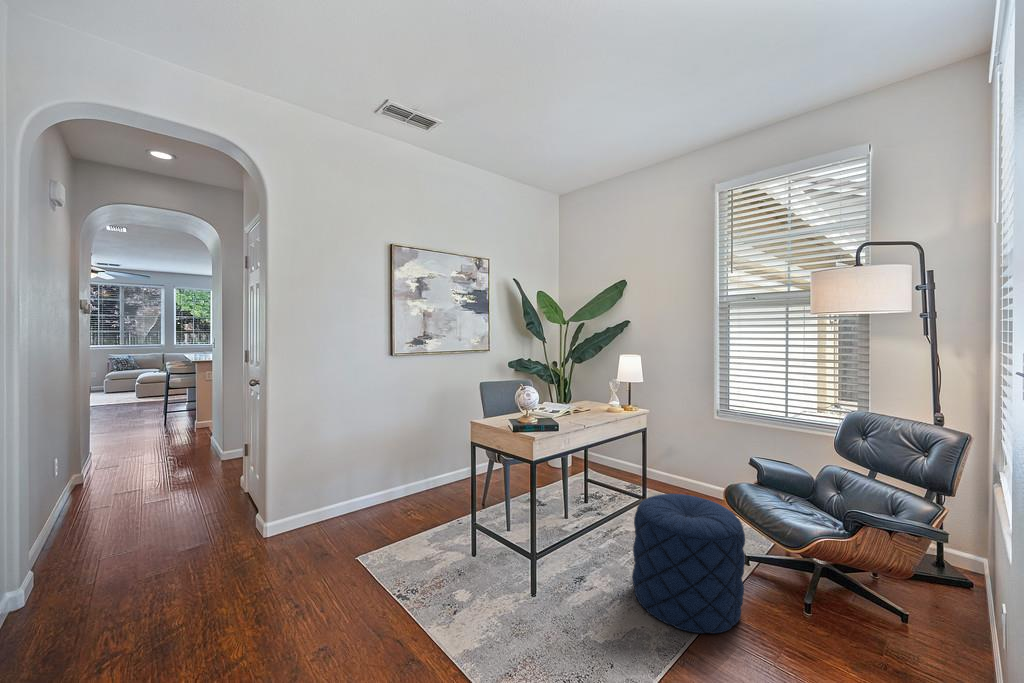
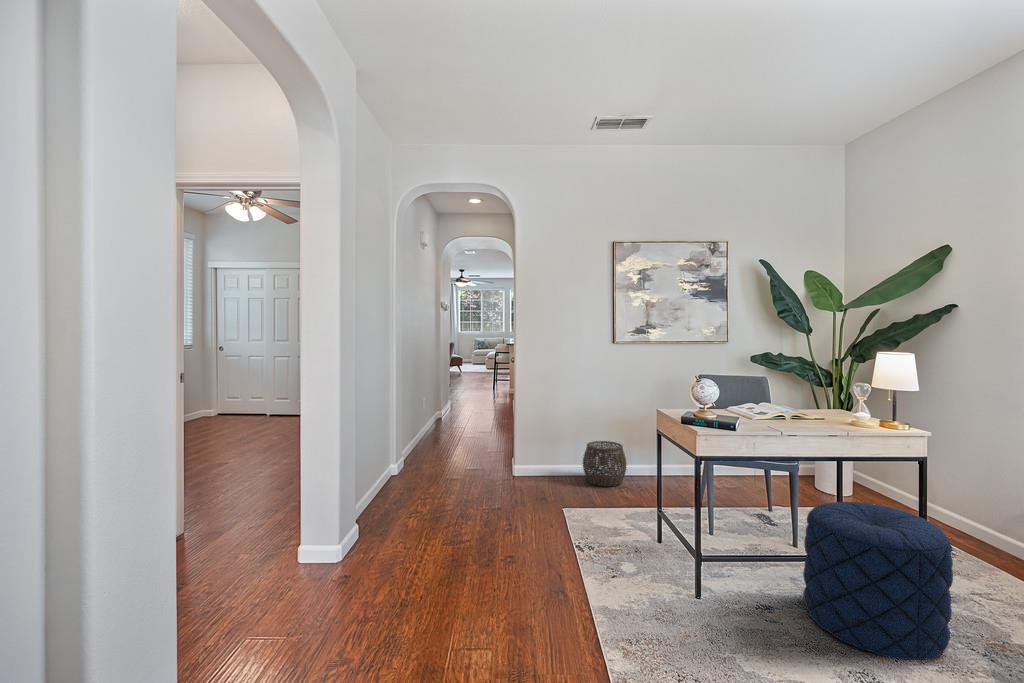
woven basket: none [360,460,410,513] -> present [583,441,627,486]

